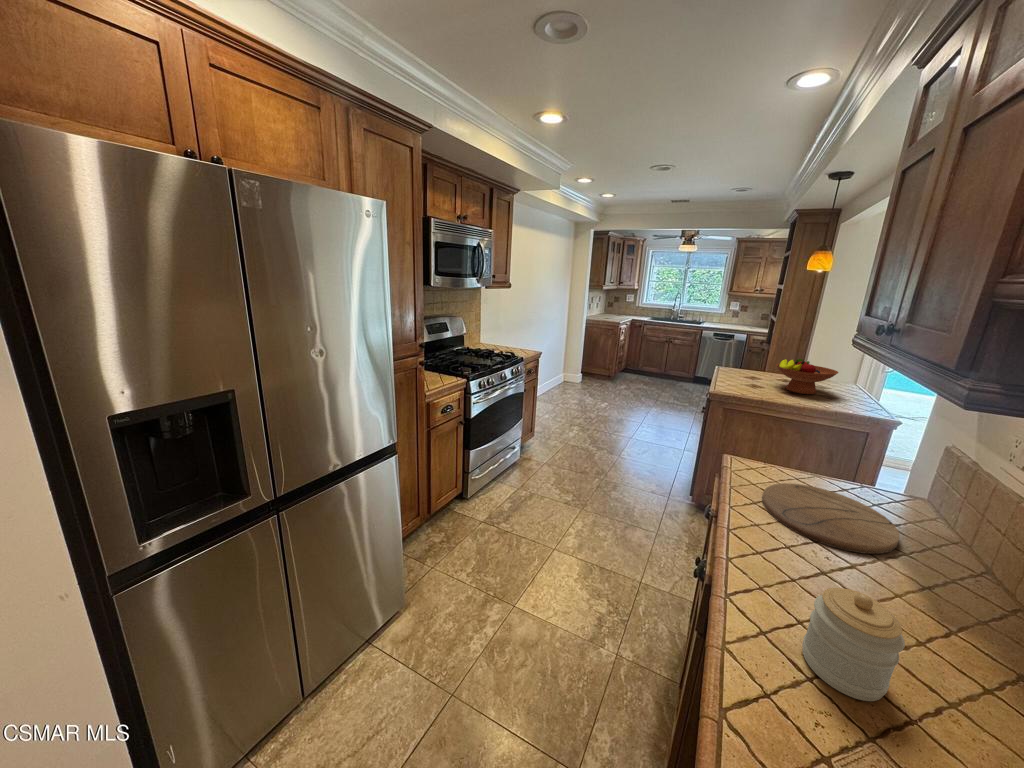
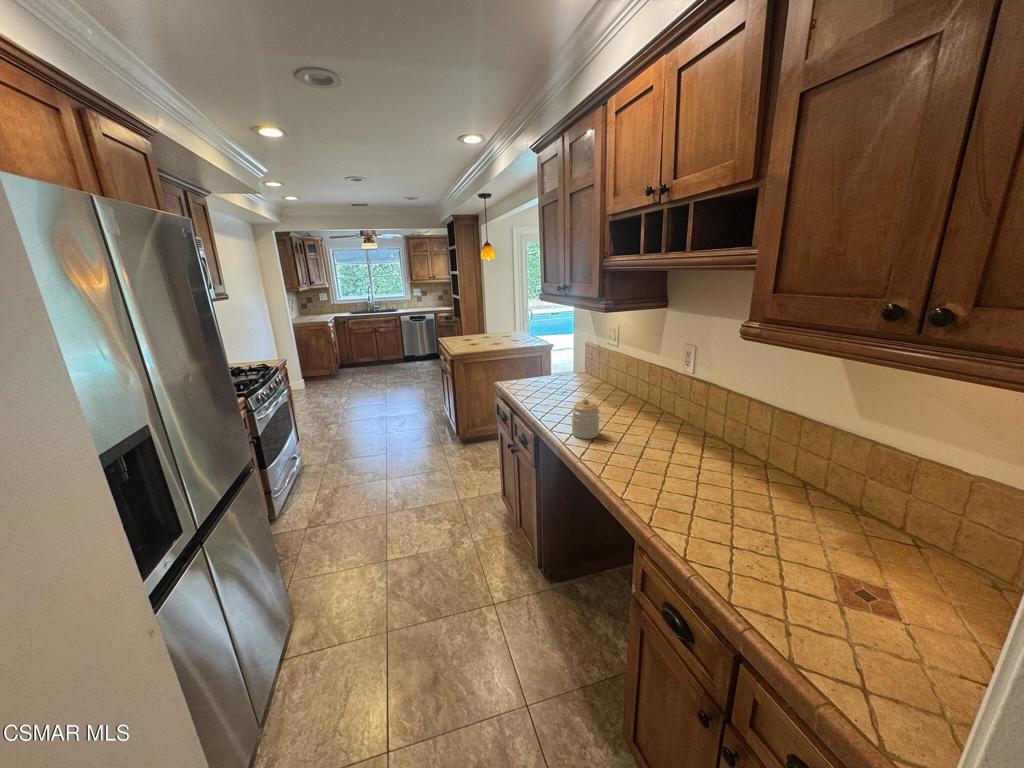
fruit bowl: present [776,359,838,394] -> none [483,322,515,344]
cutting board: present [762,483,899,554] -> none [521,384,577,405]

